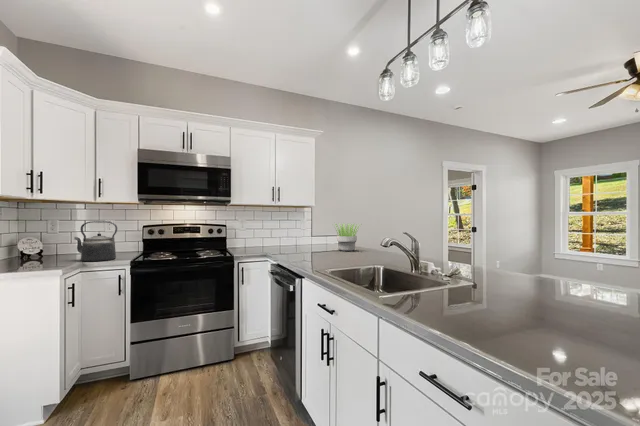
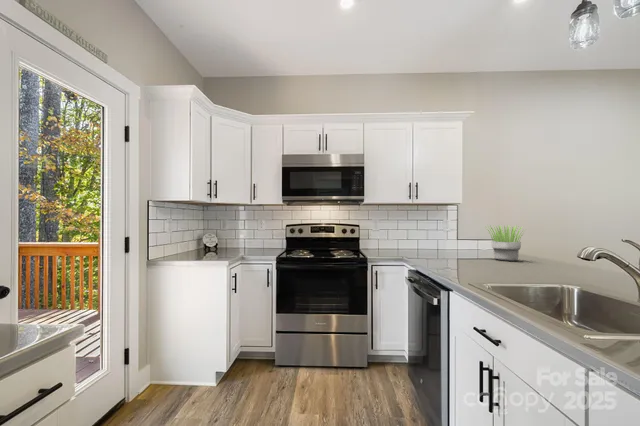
kettle: present [74,221,117,261] -> none [237,221,267,255]

